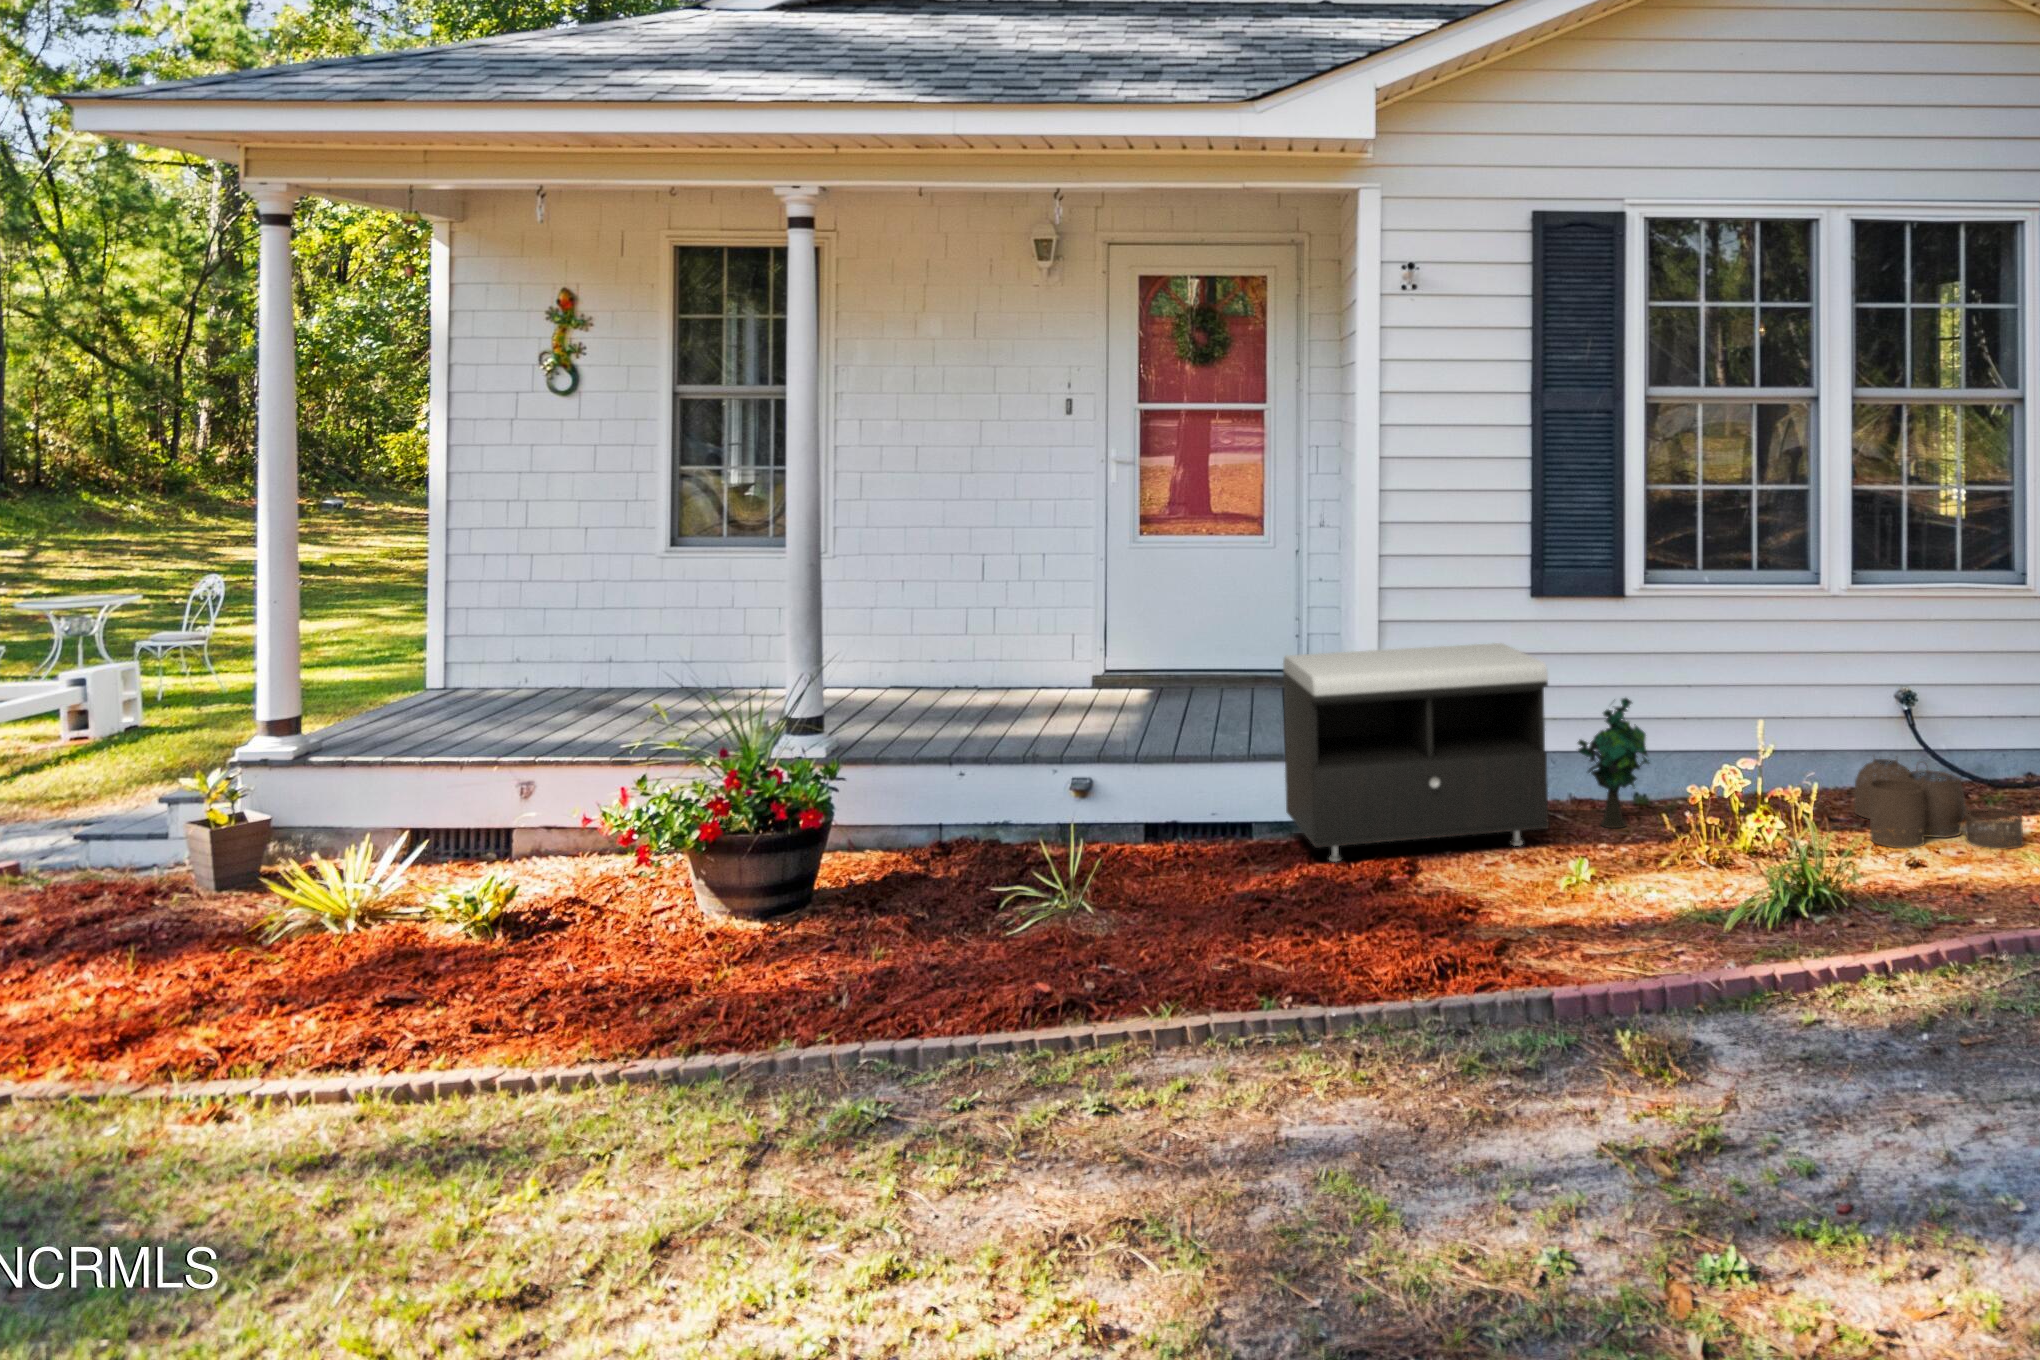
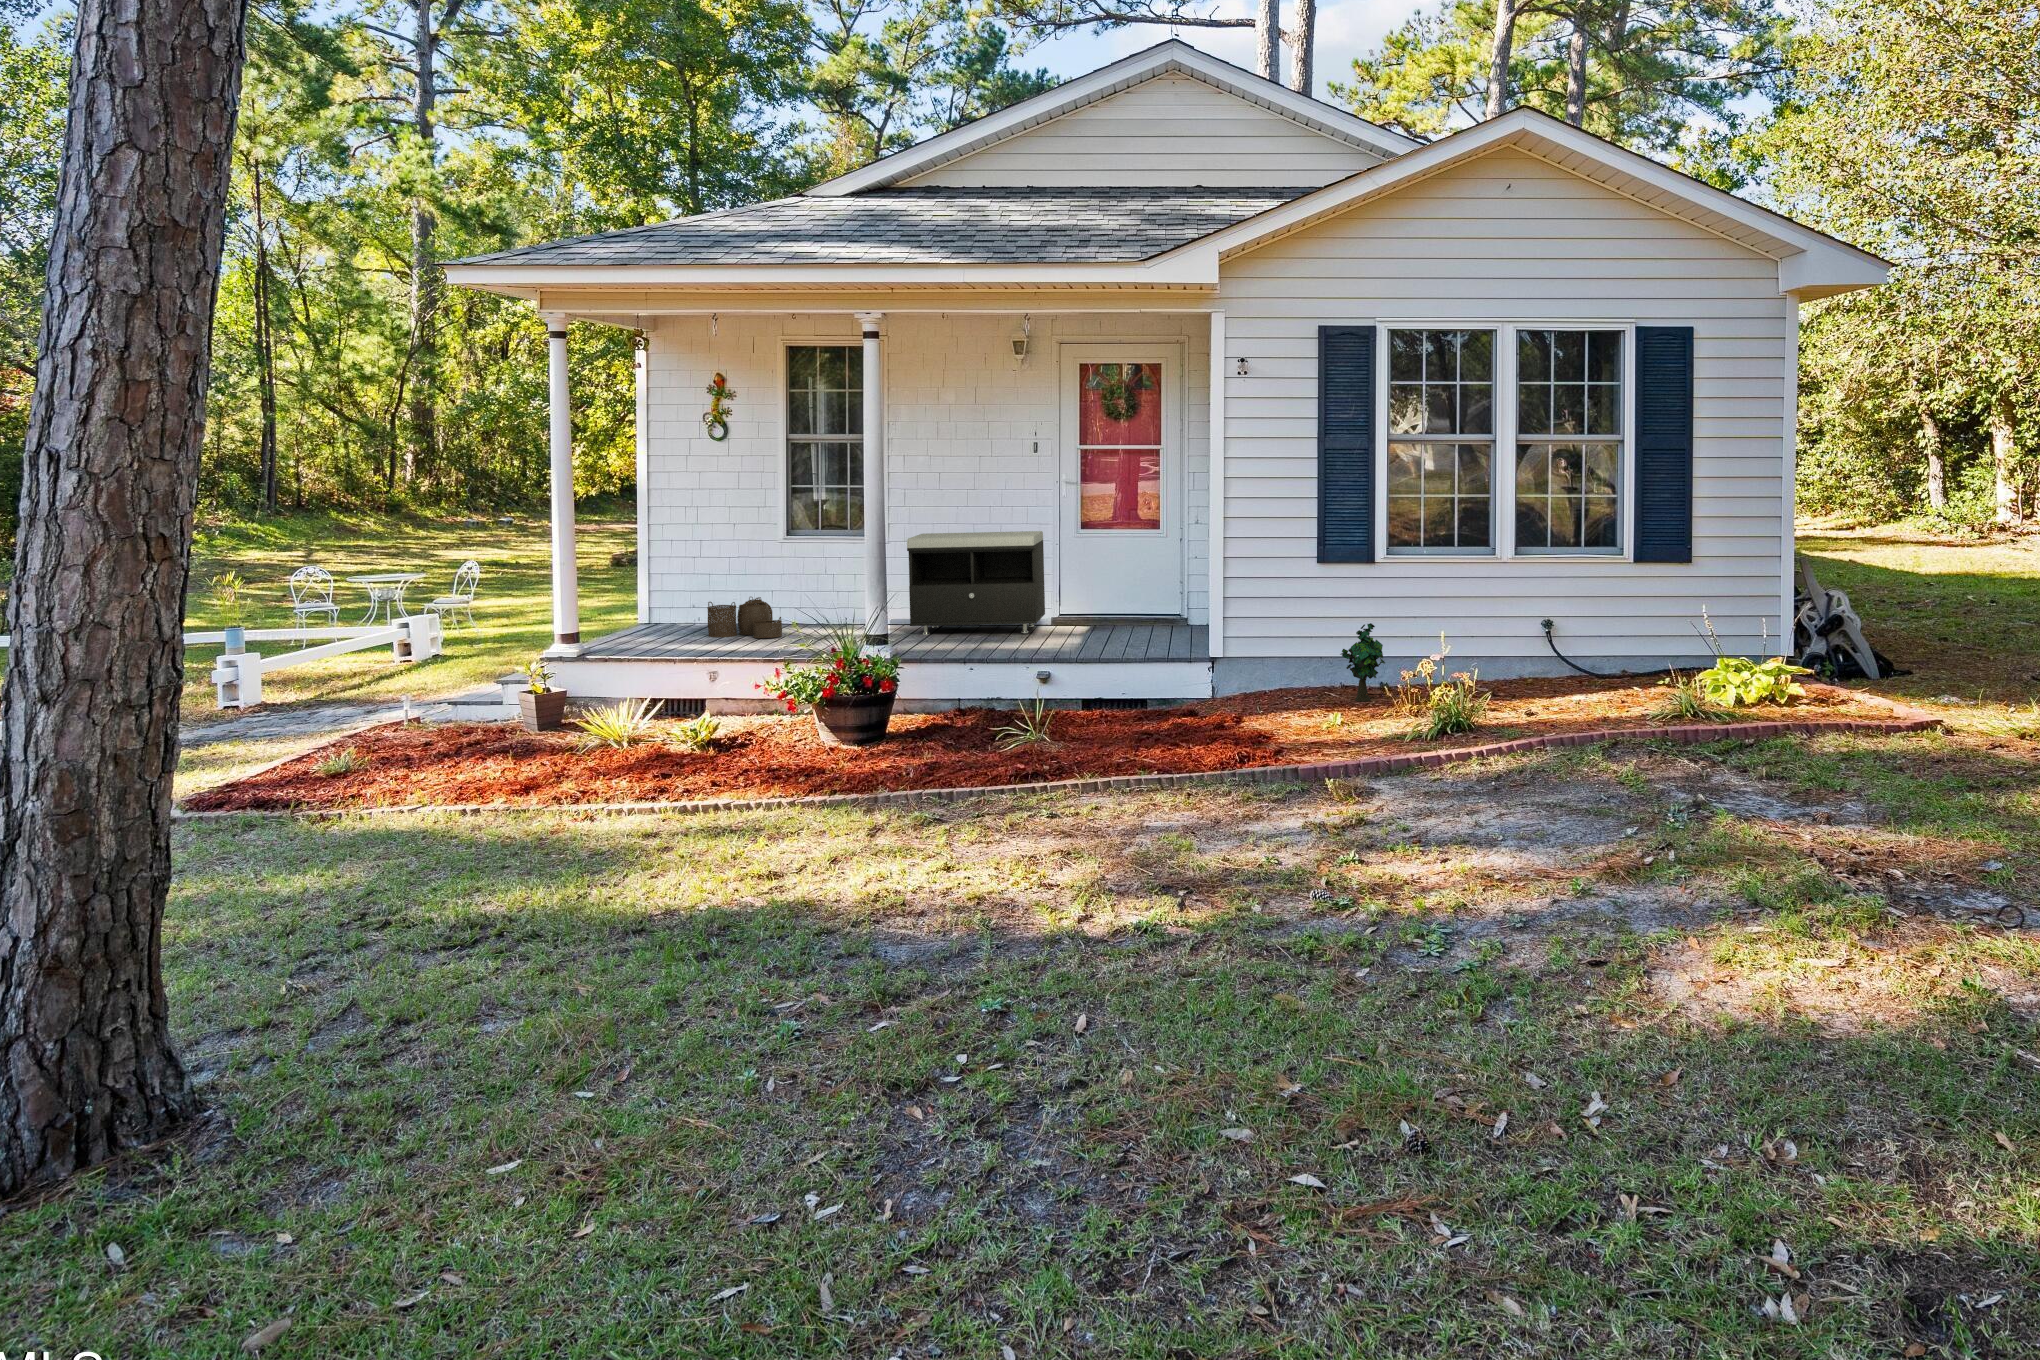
storage bench: present [1283,643,1549,862] -> present [907,531,1045,635]
woven basket: present [1854,759,2023,849] -> present [707,597,782,638]

